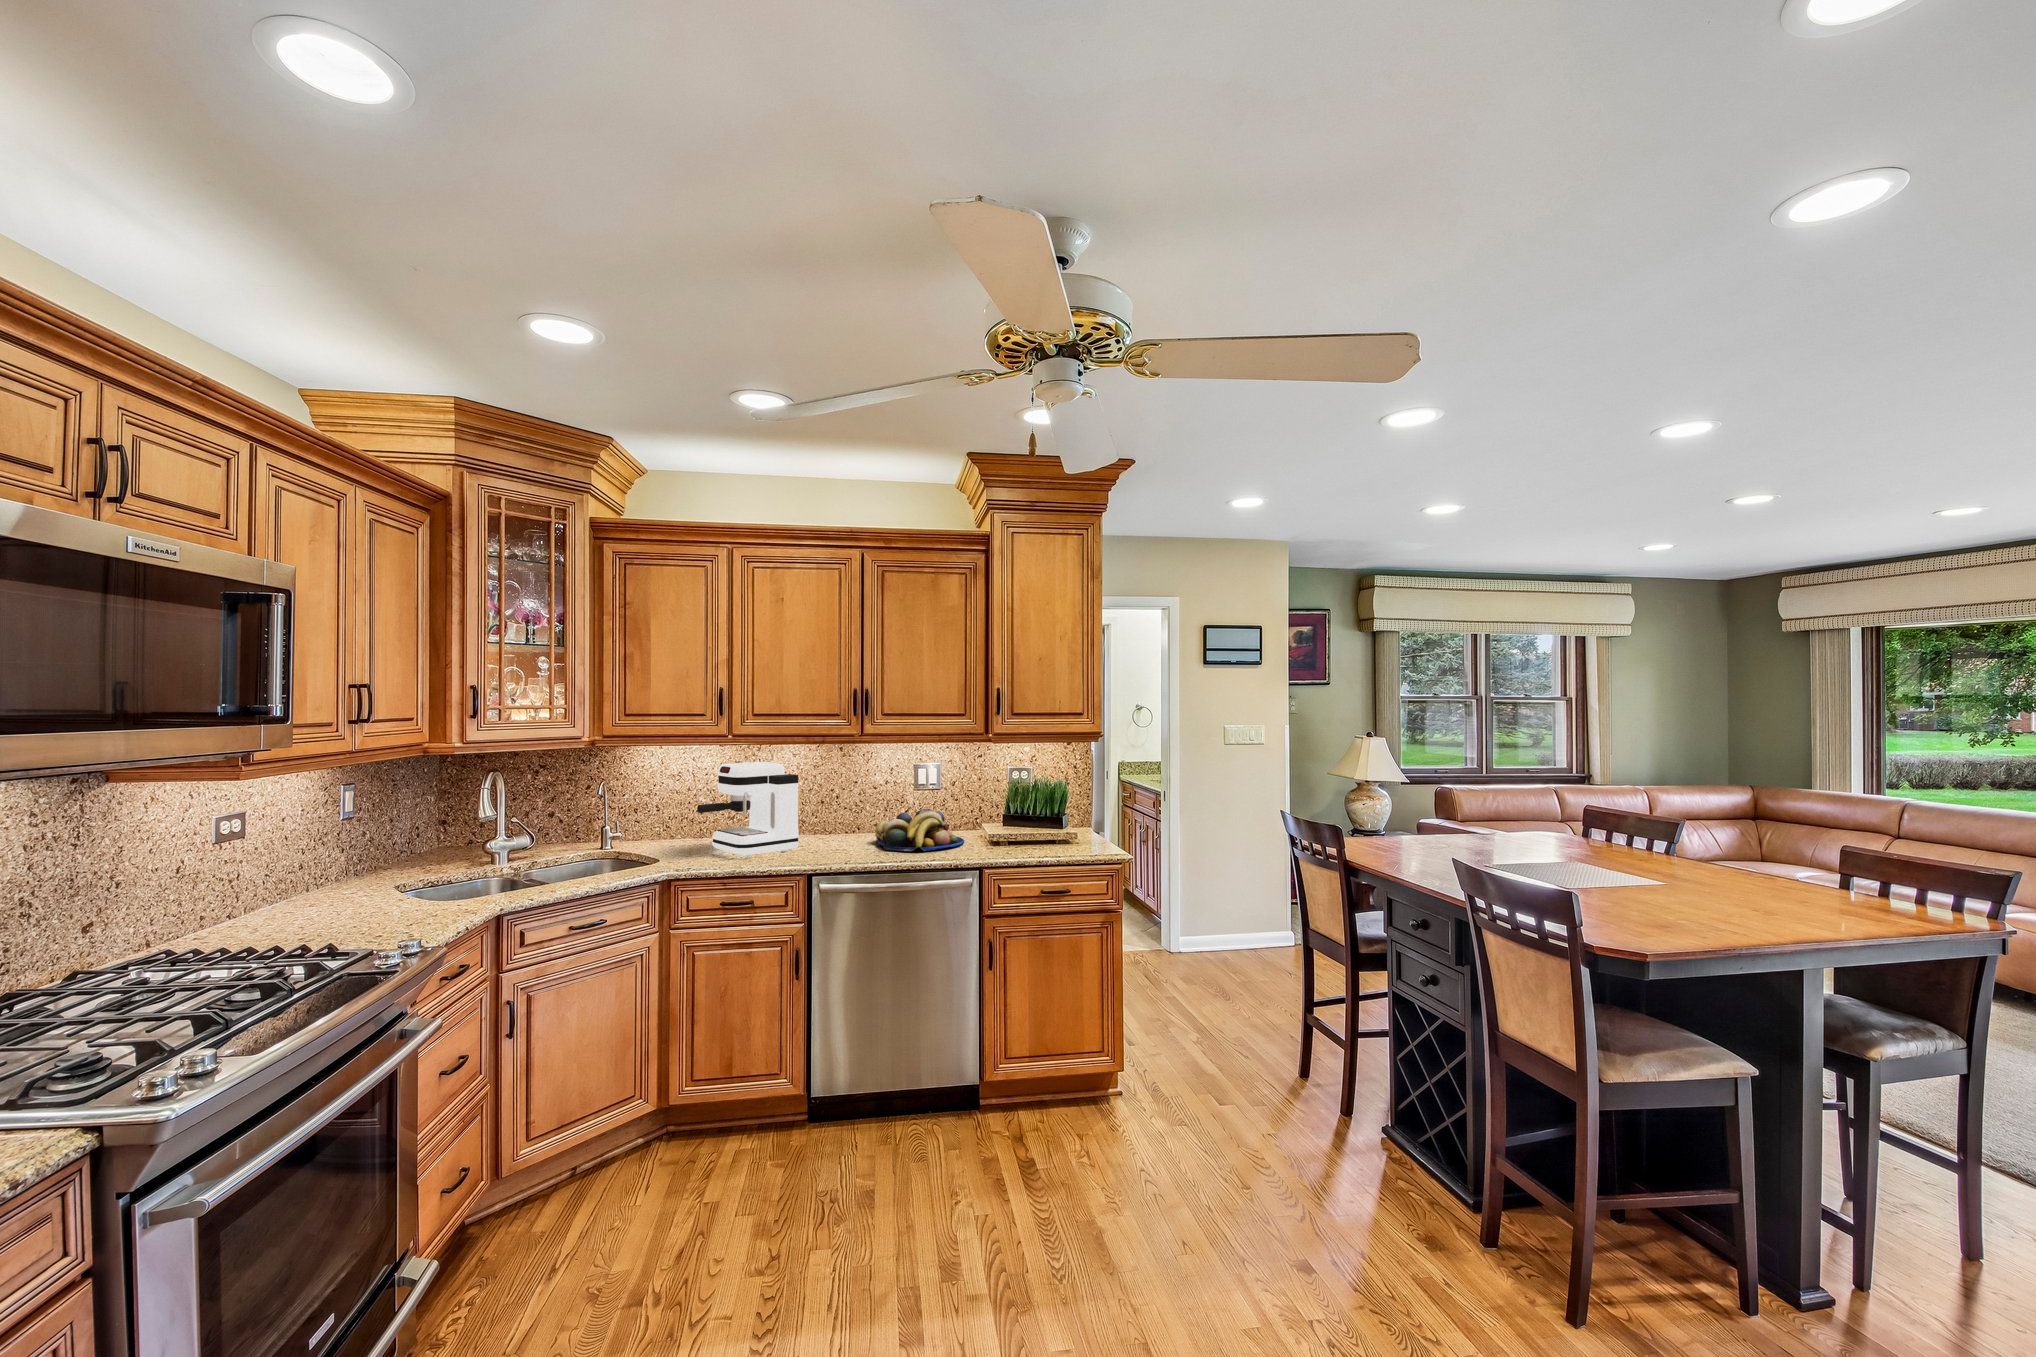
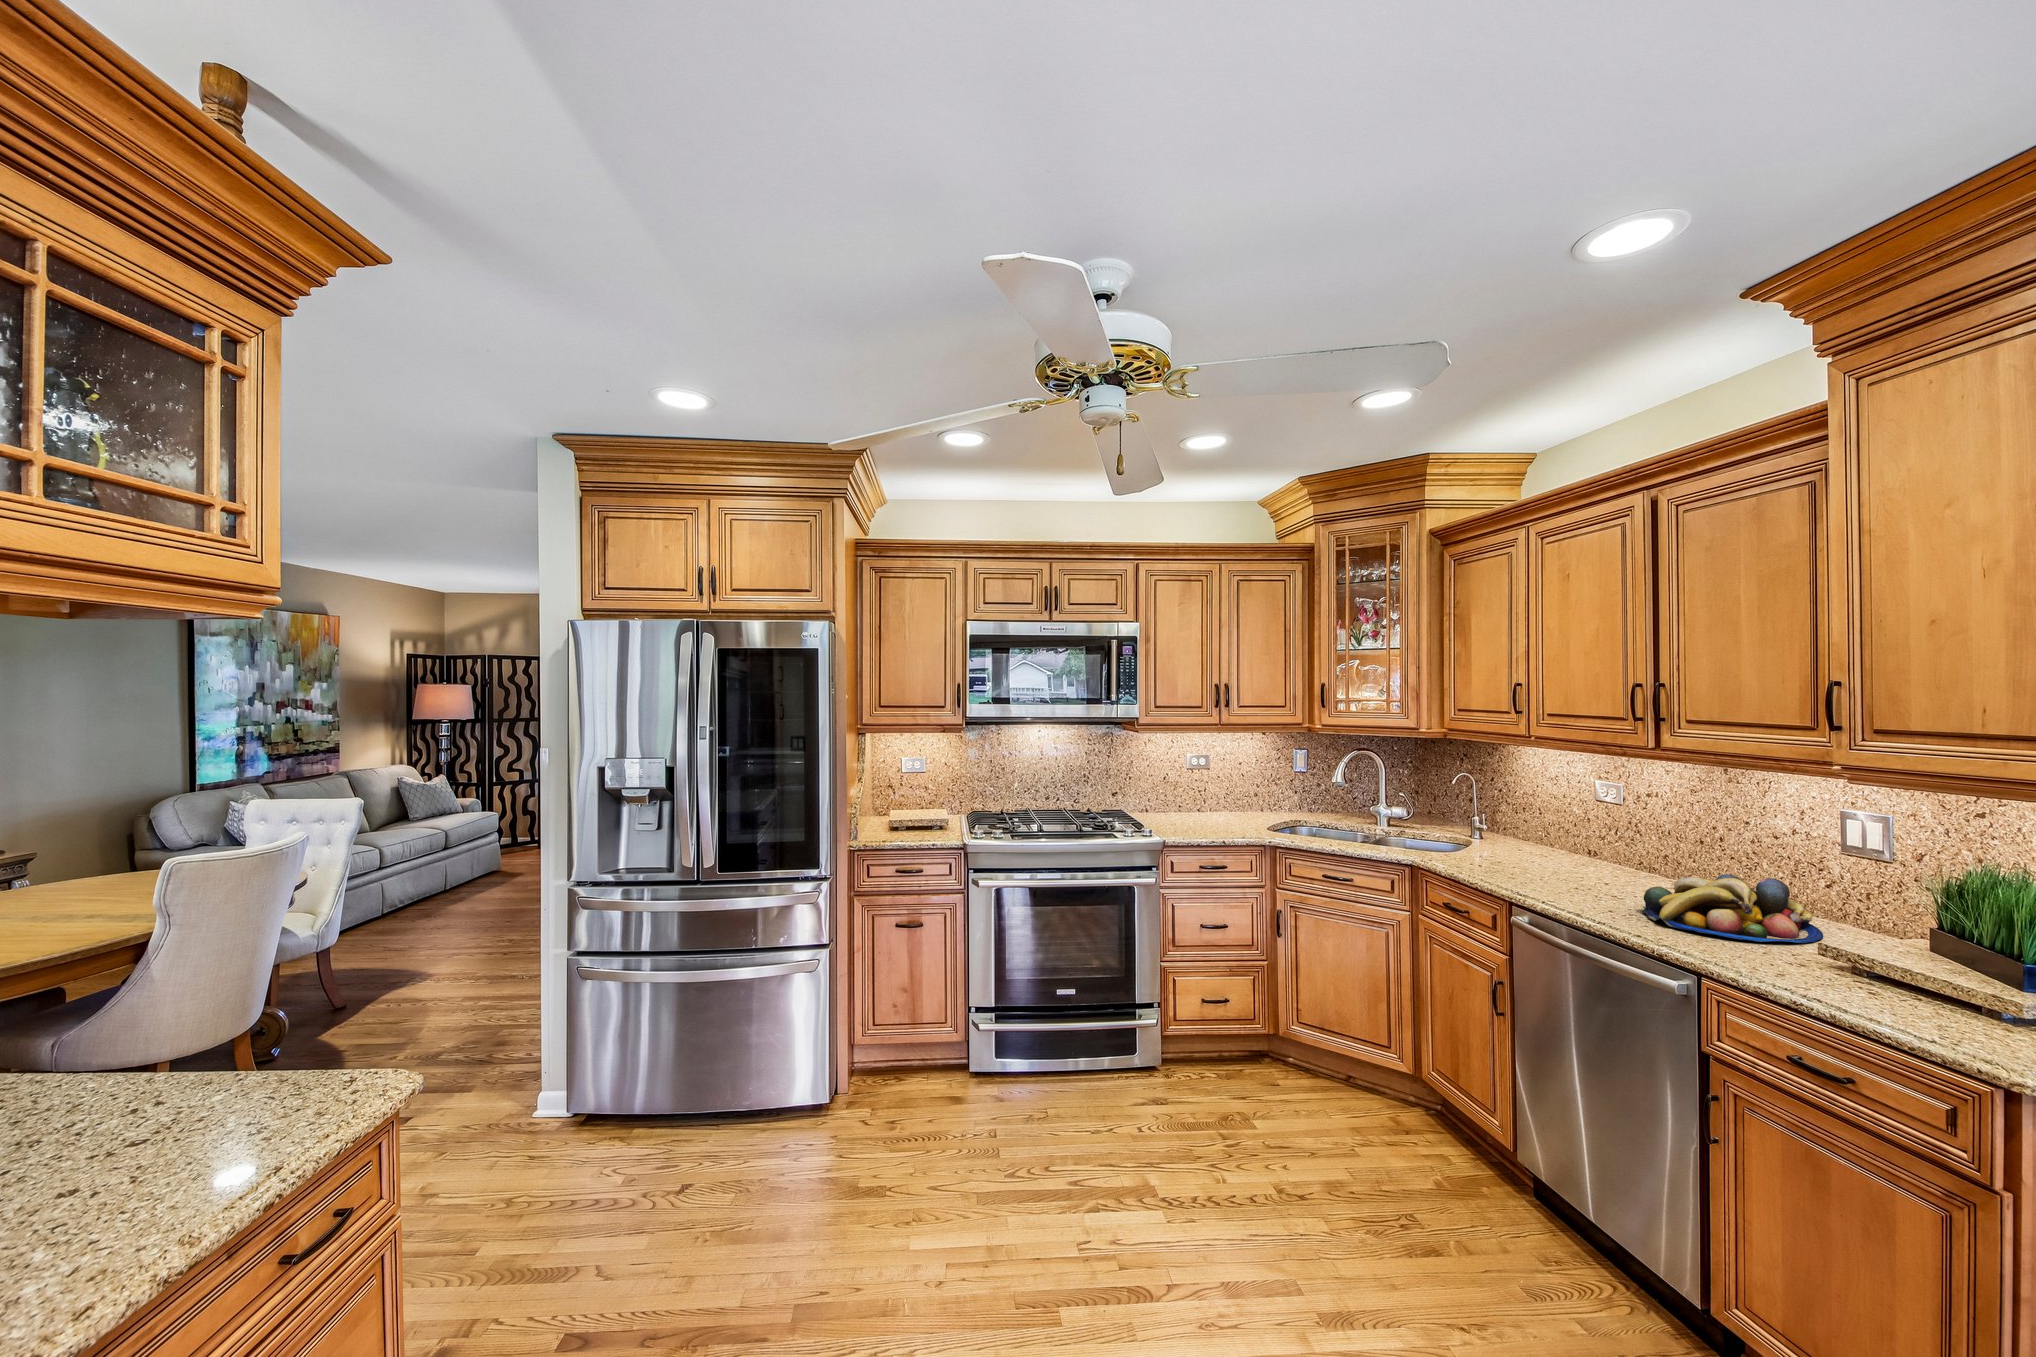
coffee maker: present [697,762,799,857] -> none [1480,771,1590,879]

